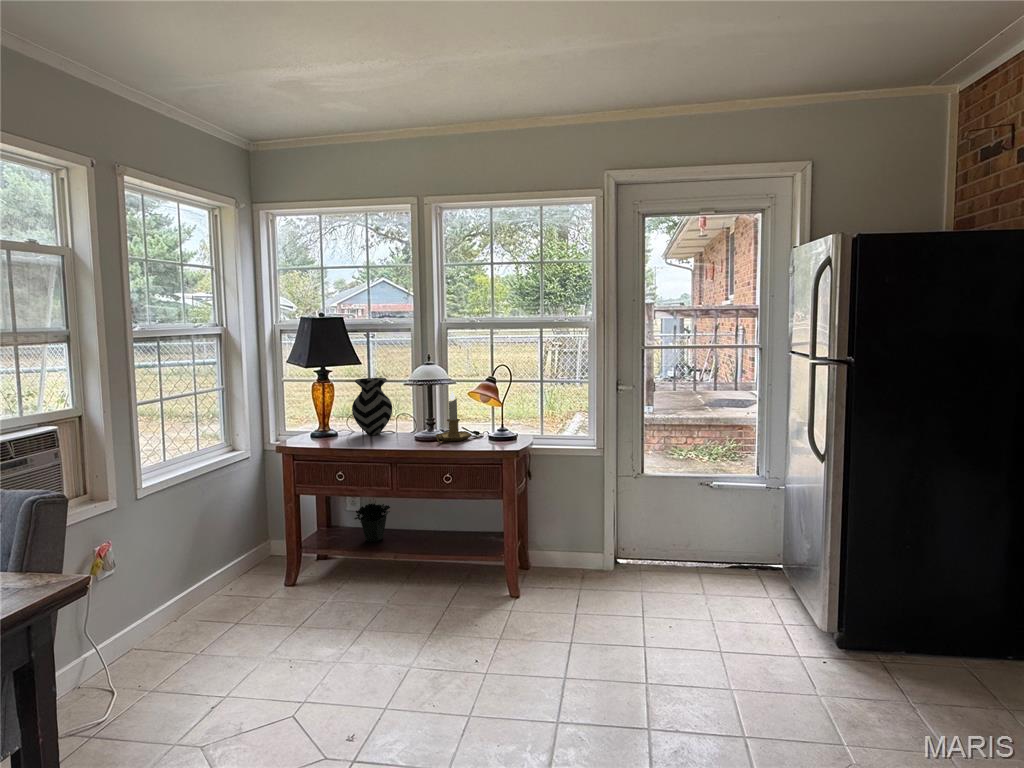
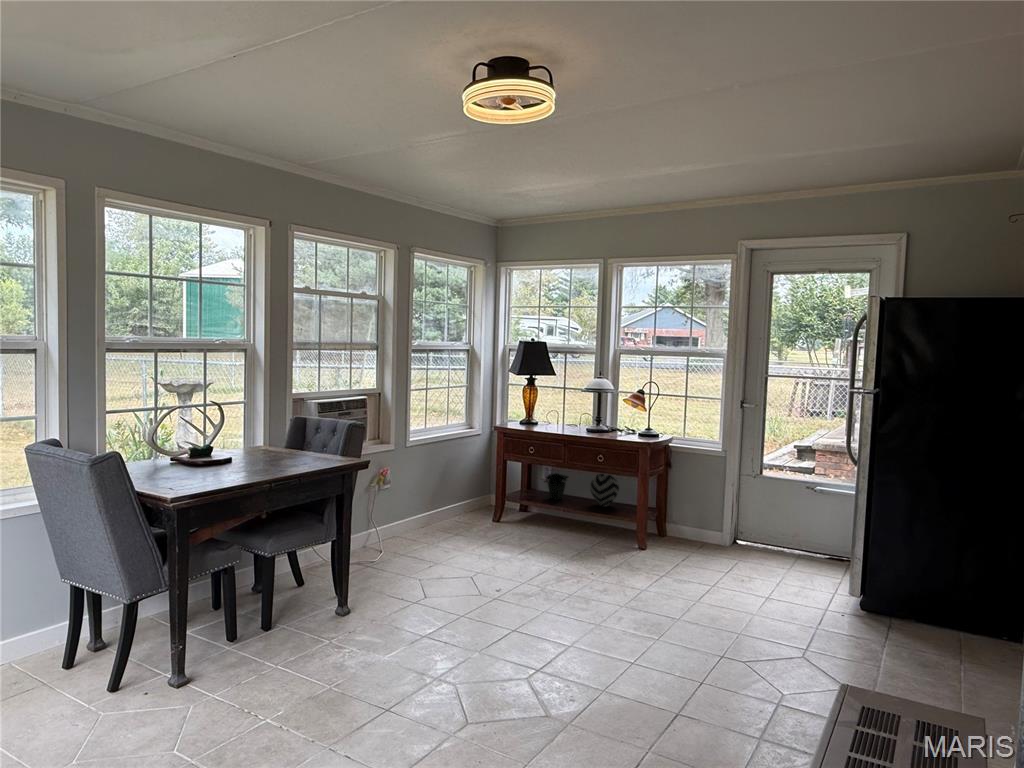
vase: present [352,378,392,435] -> present [590,474,619,507]
candlestick: present [436,392,472,443] -> none [602,398,628,434]

